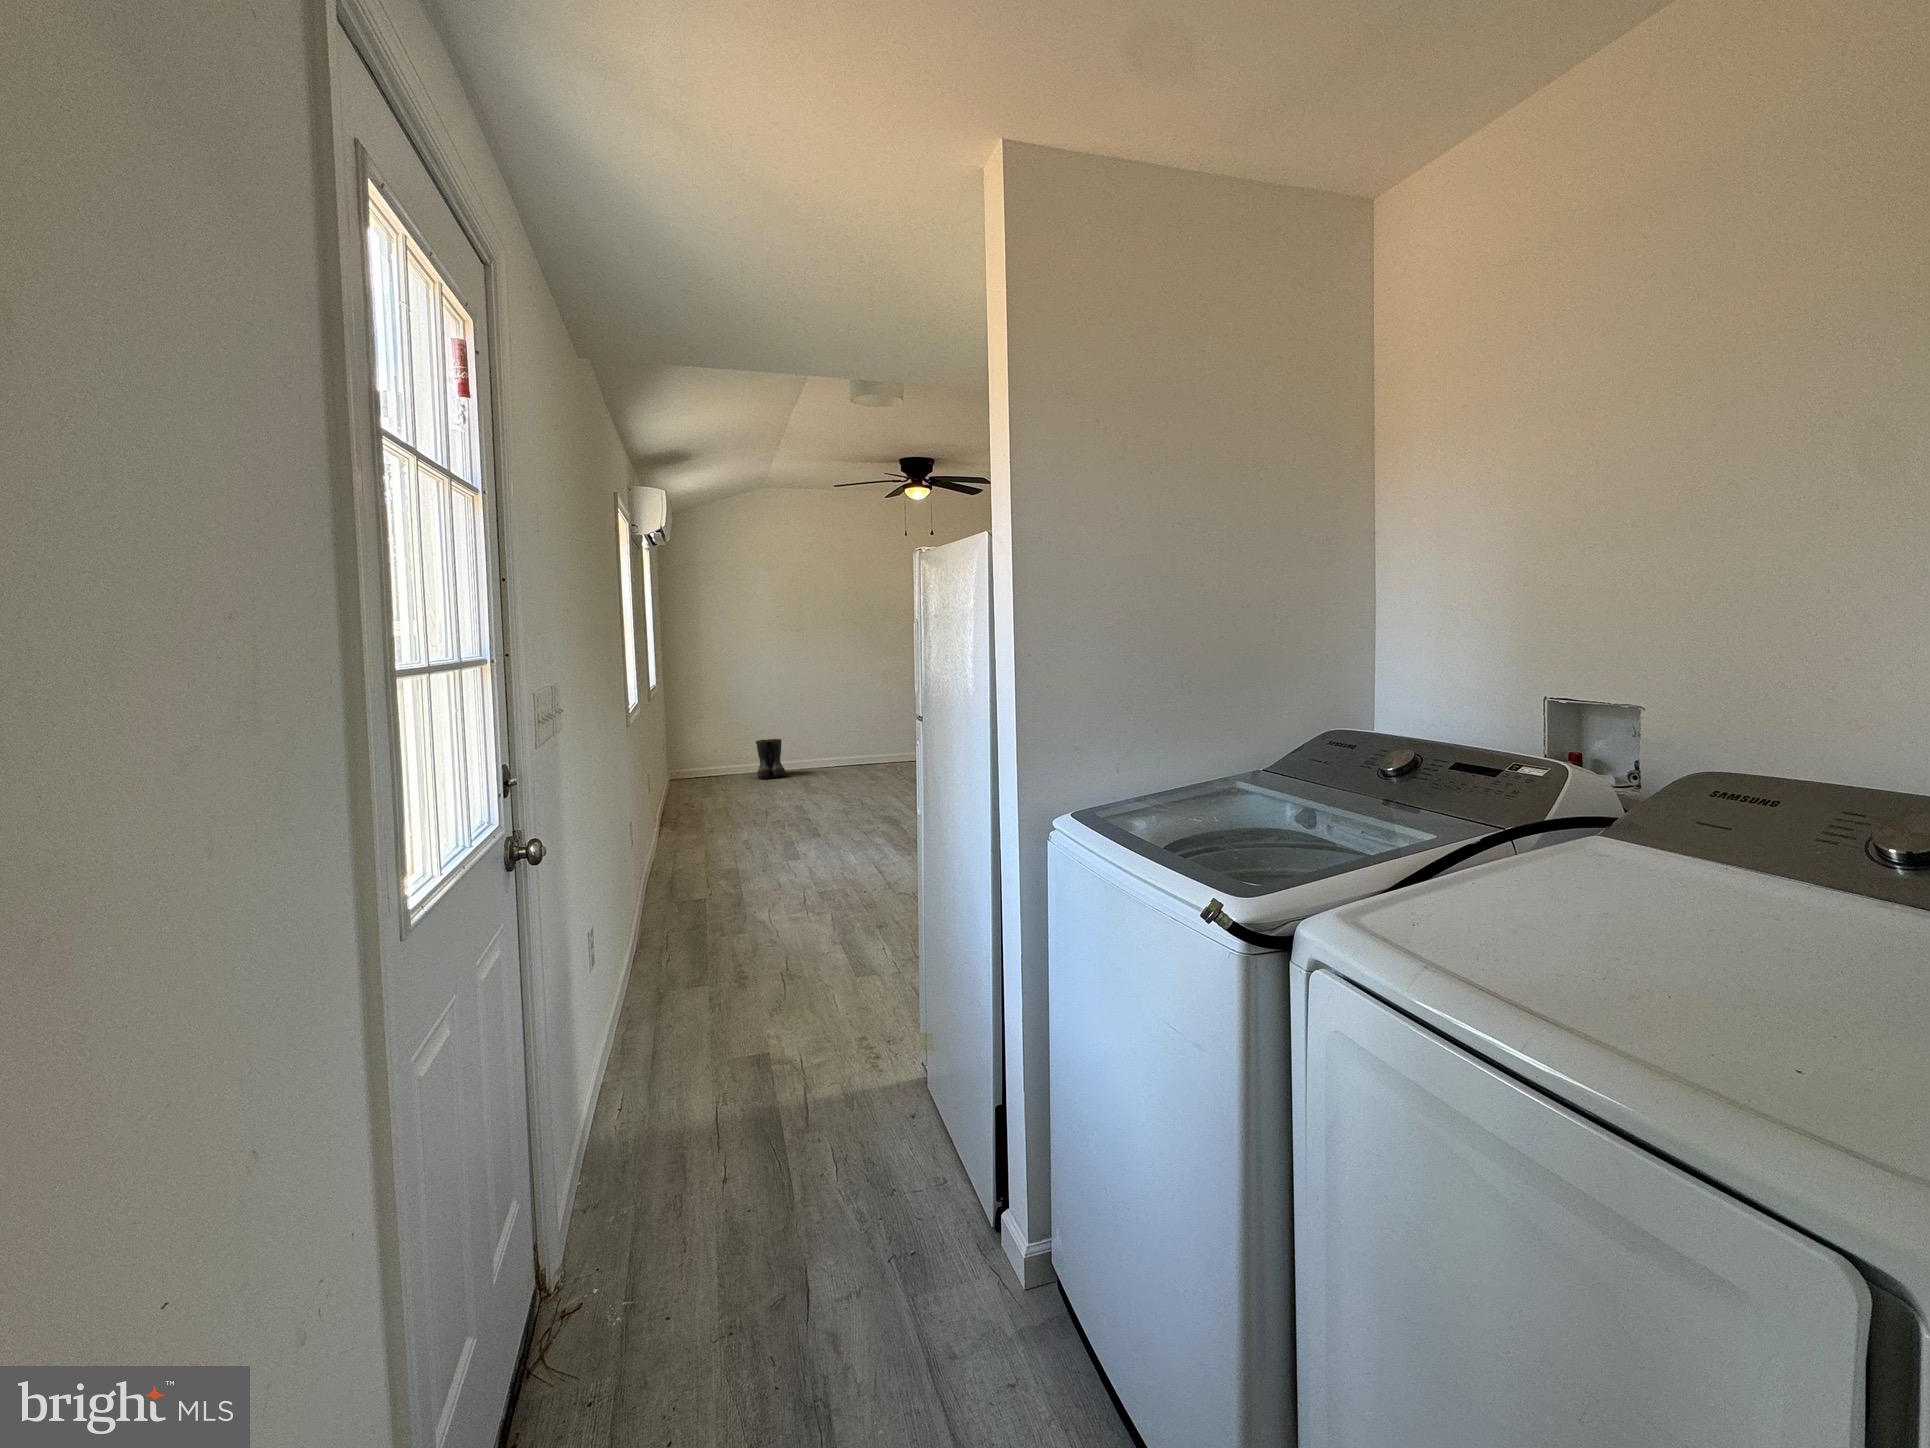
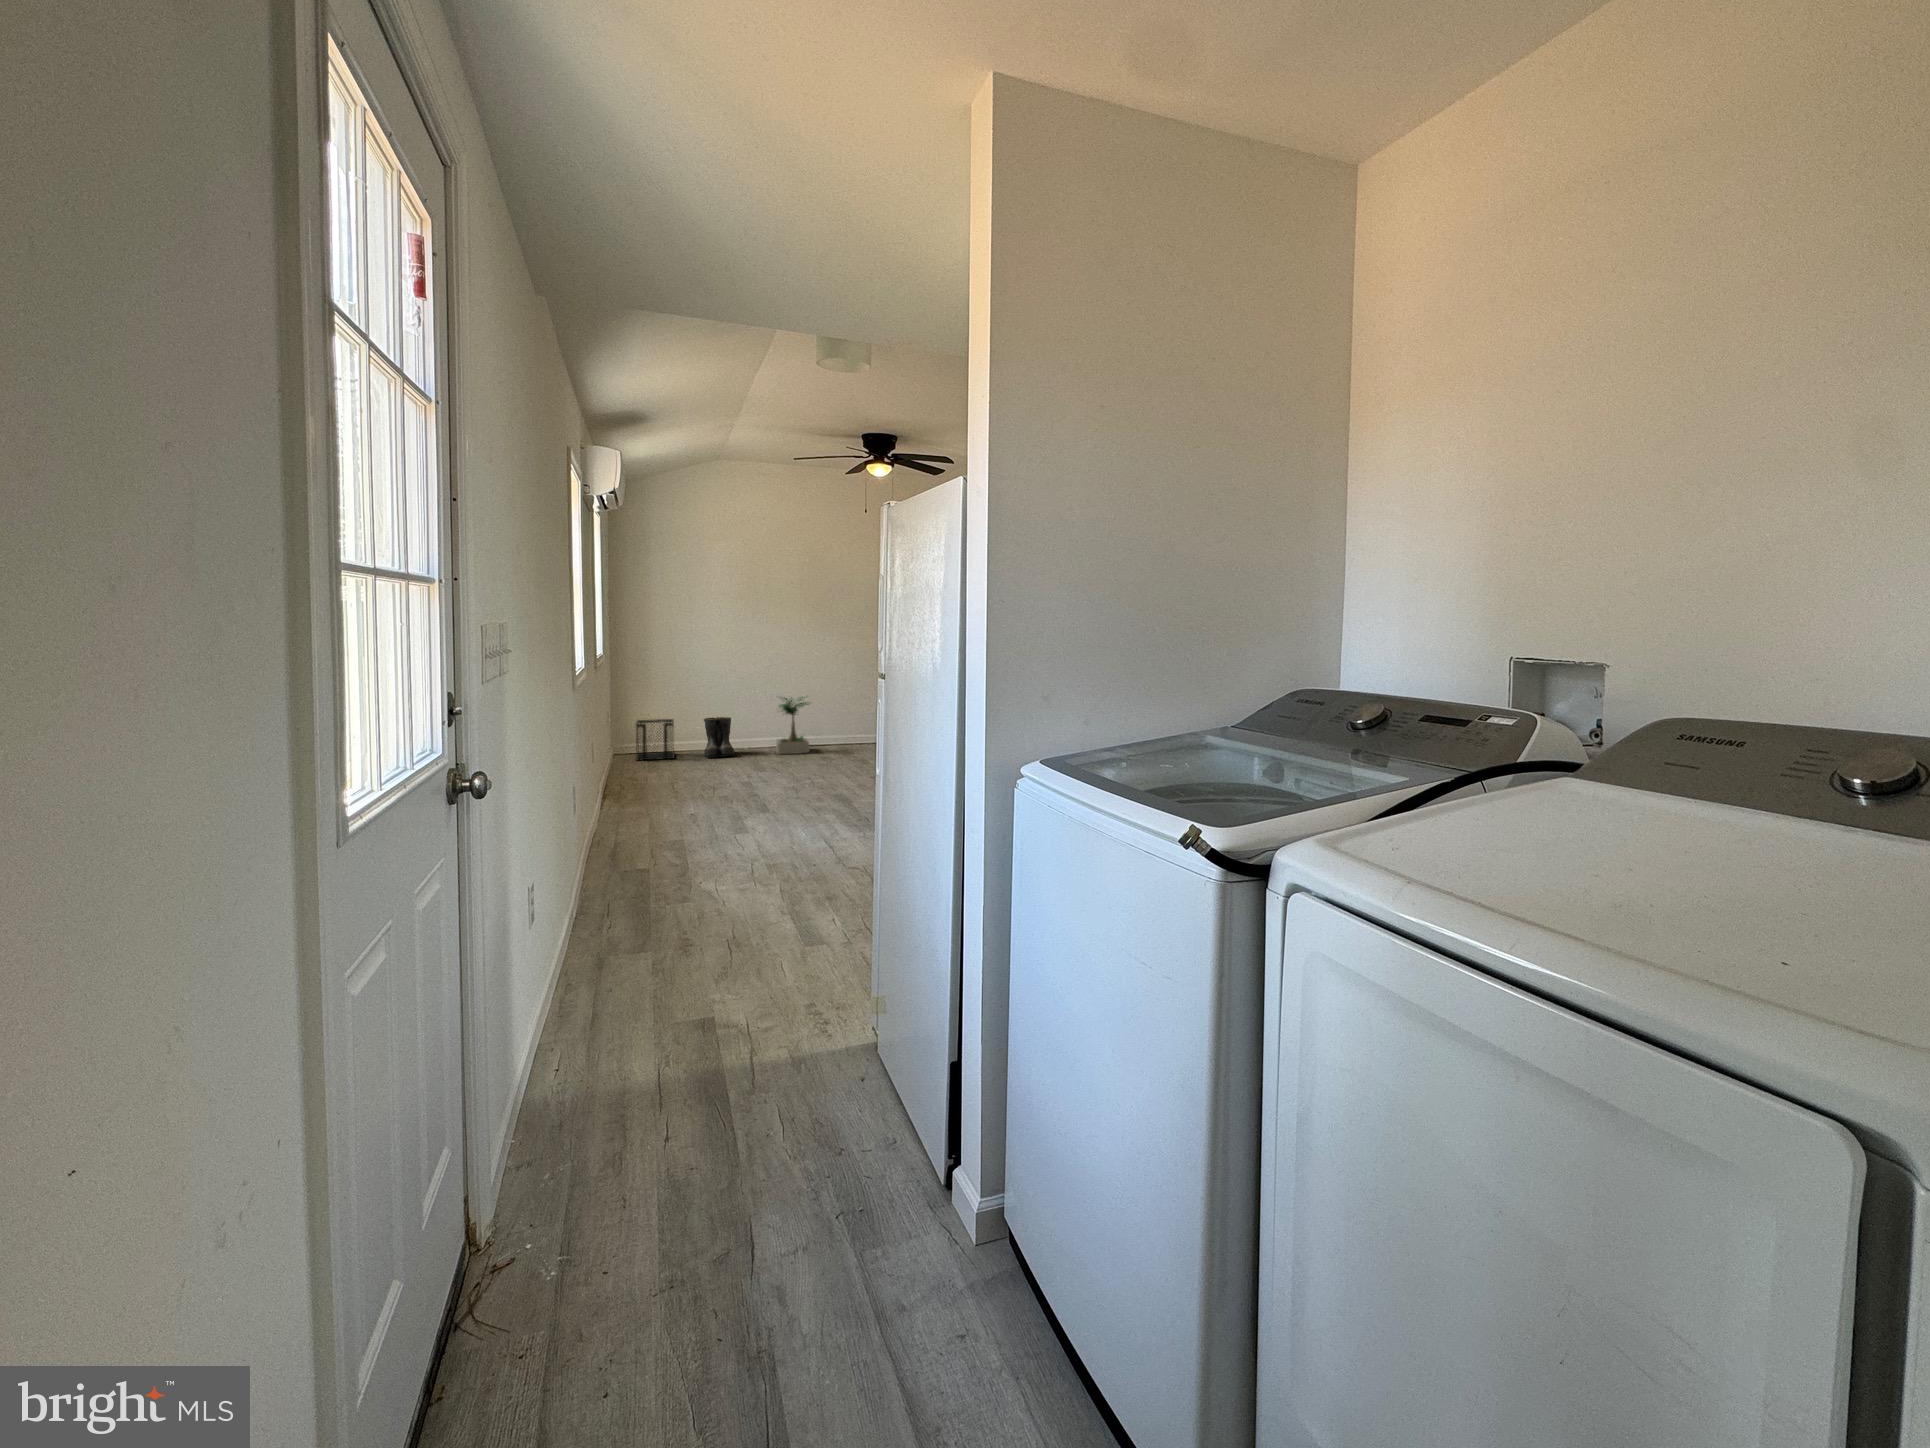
potted plant: none [821,715,863,773] -> present [776,696,809,754]
wastebasket: none [692,742,729,784] -> present [636,719,675,760]

